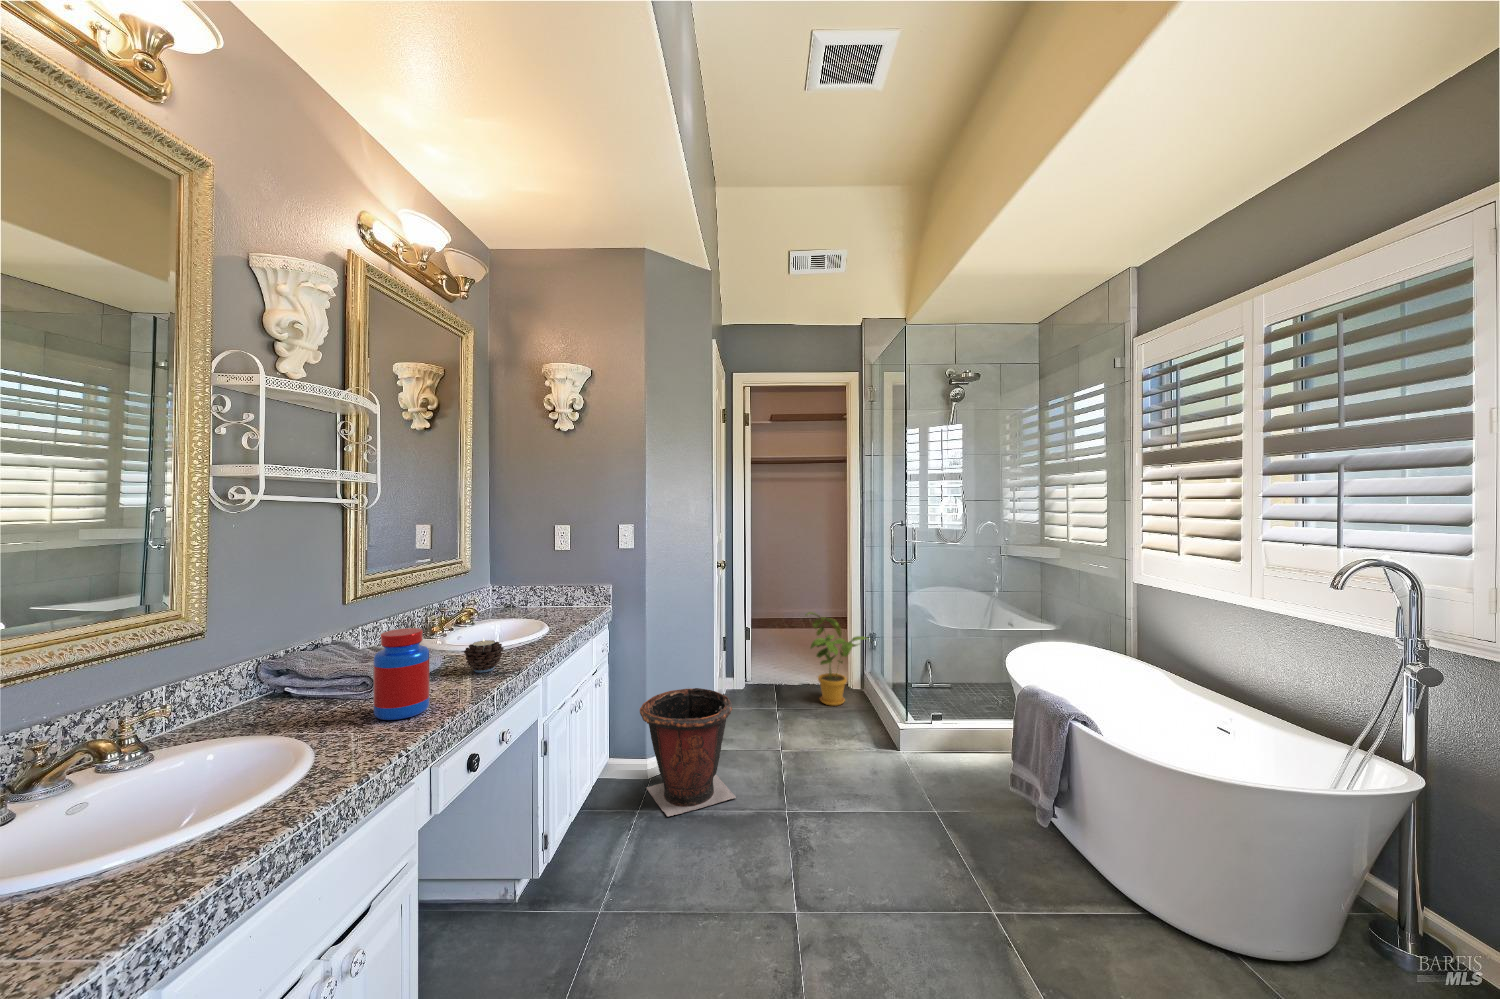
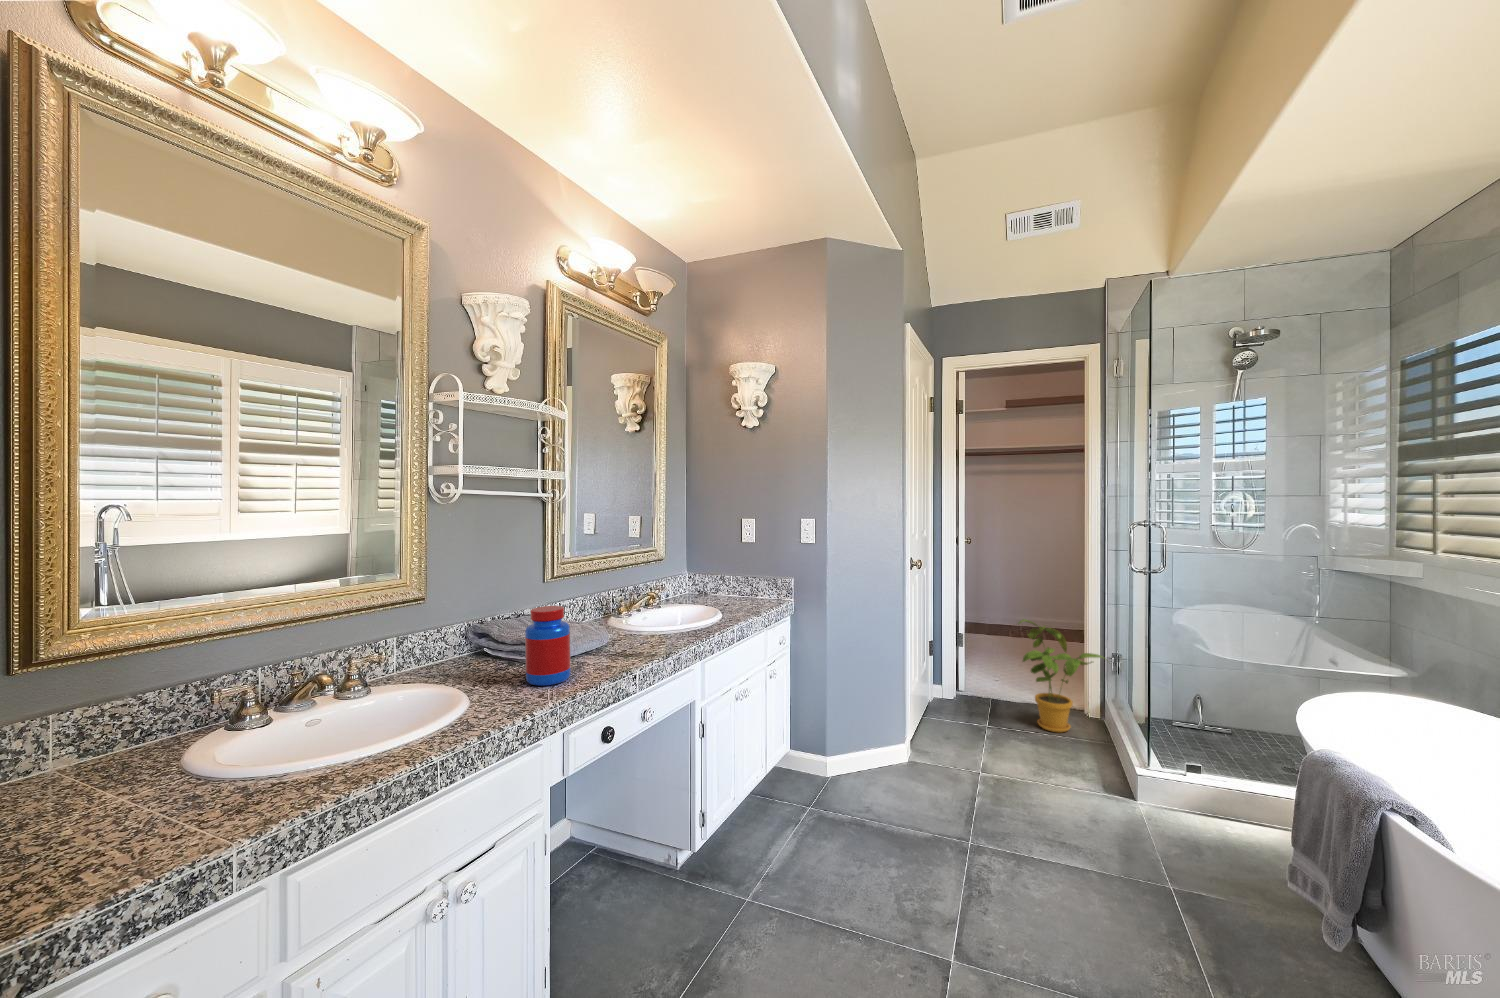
candle: present [464,638,504,673] -> none [618,619,652,652]
waste bin: present [640,688,736,816] -> none [810,688,913,821]

